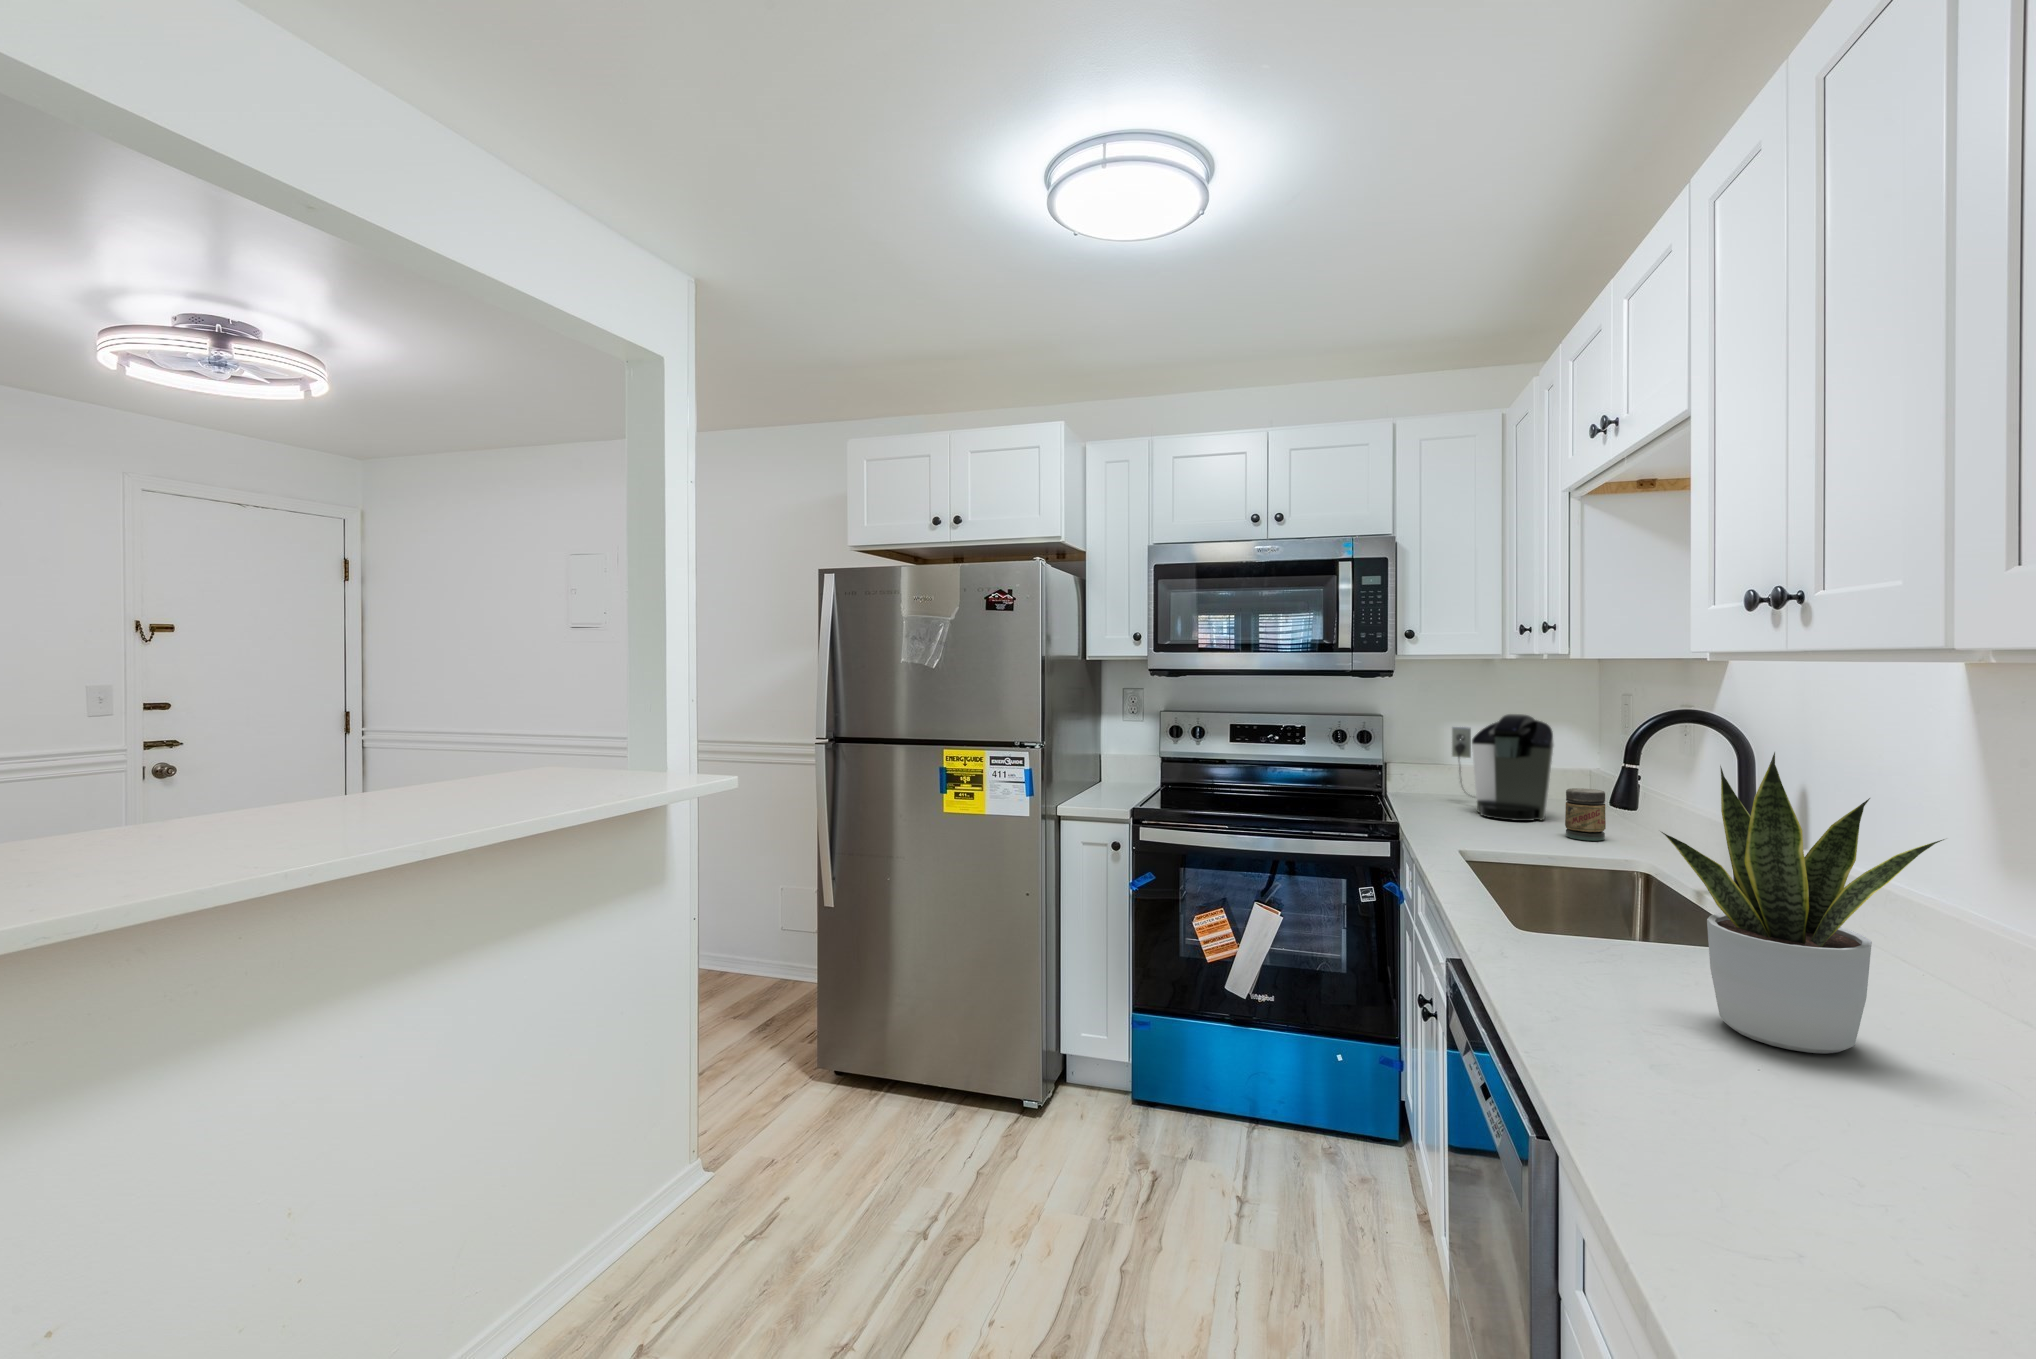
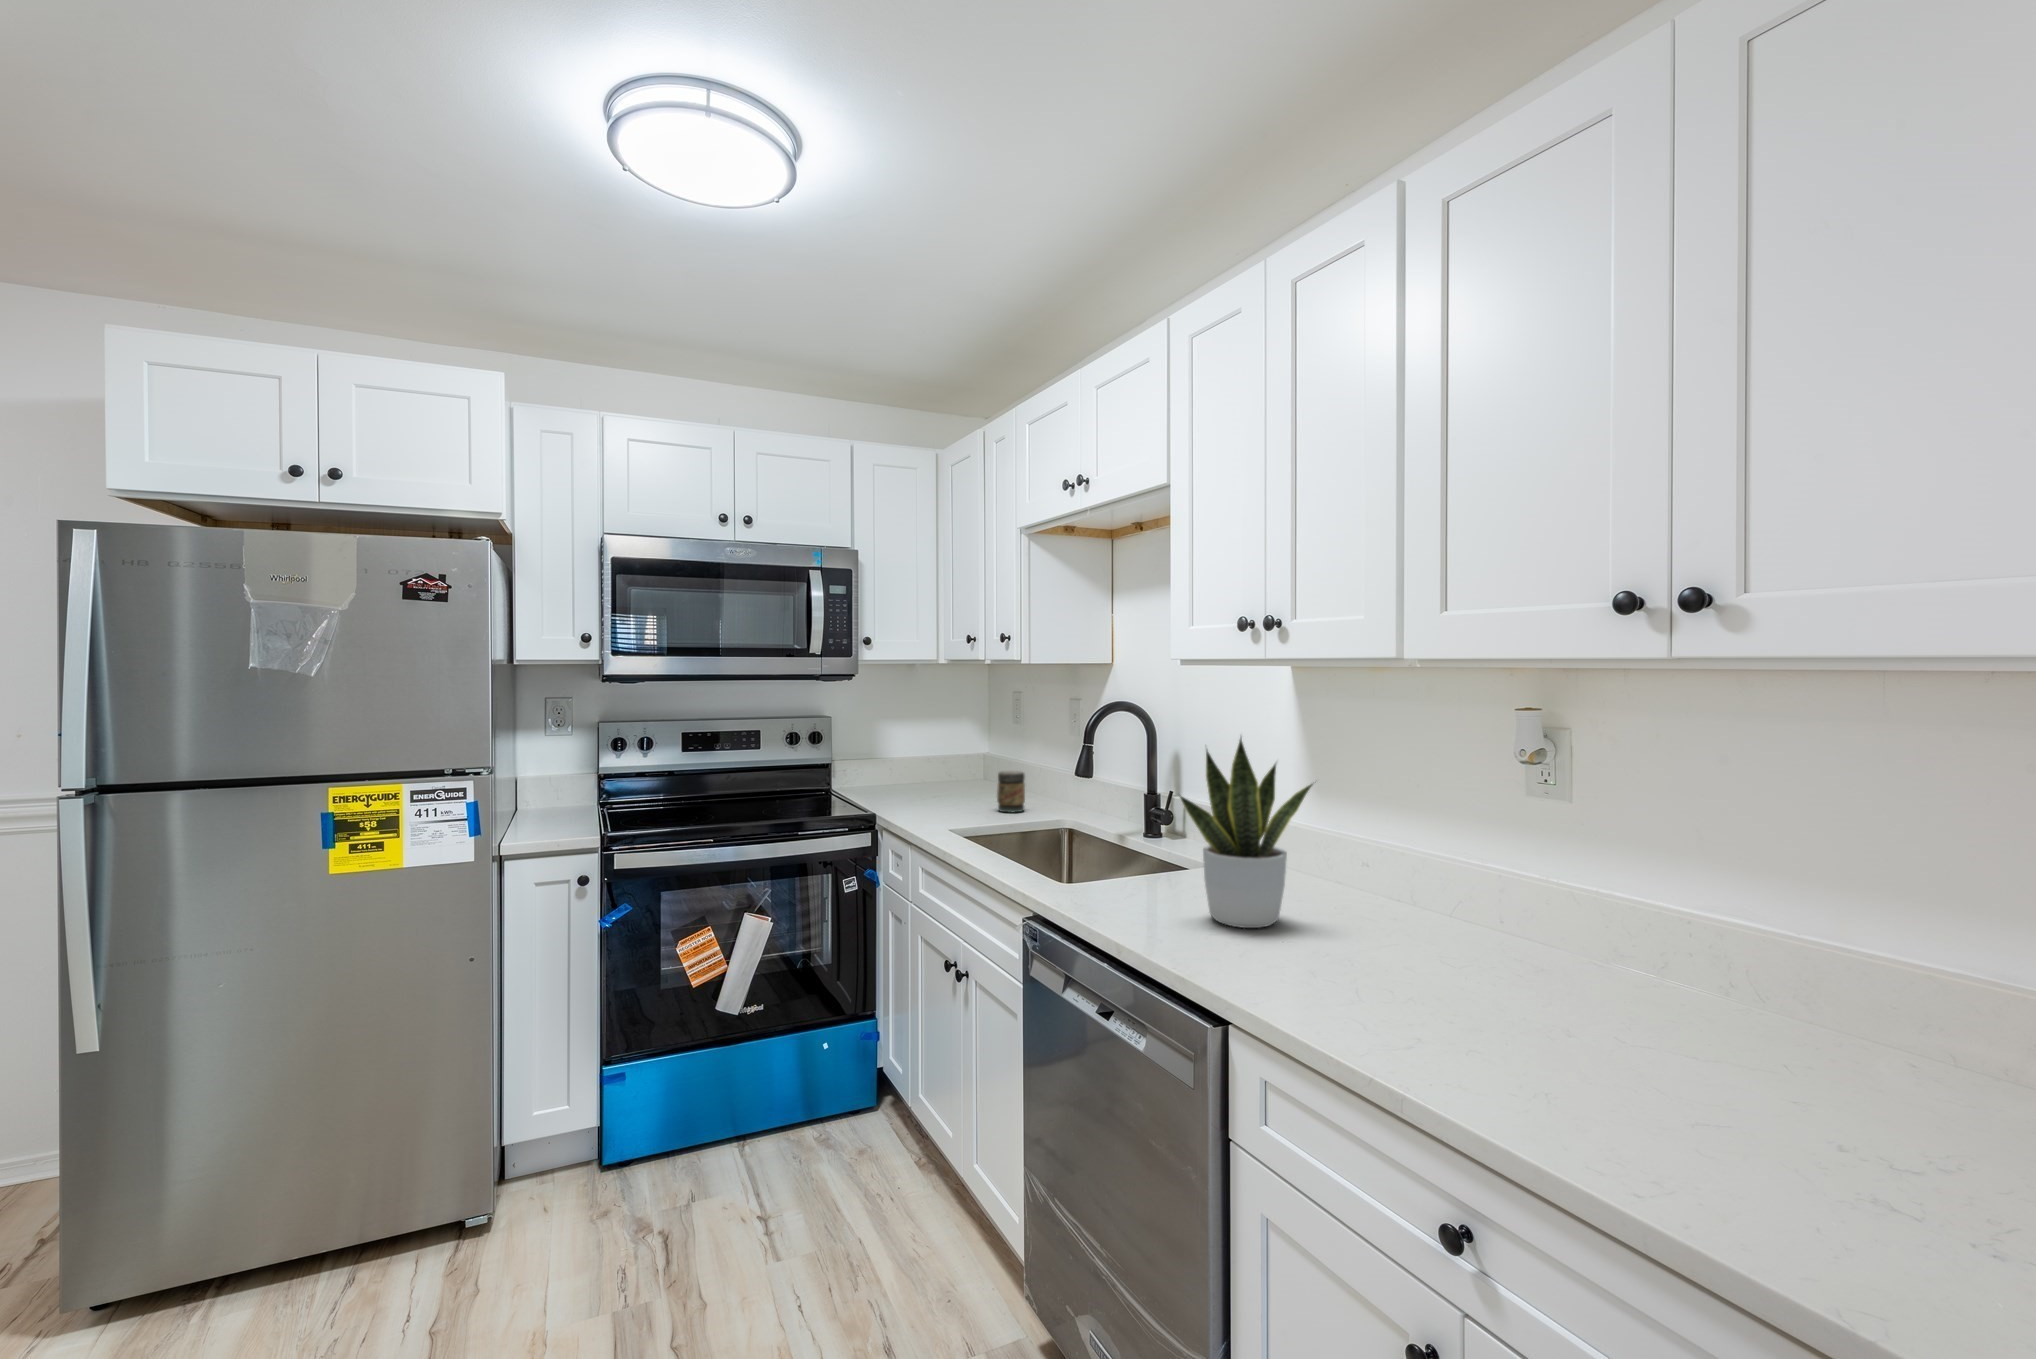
coffee maker: present [1452,714,1554,821] -> none [890,712,976,803]

